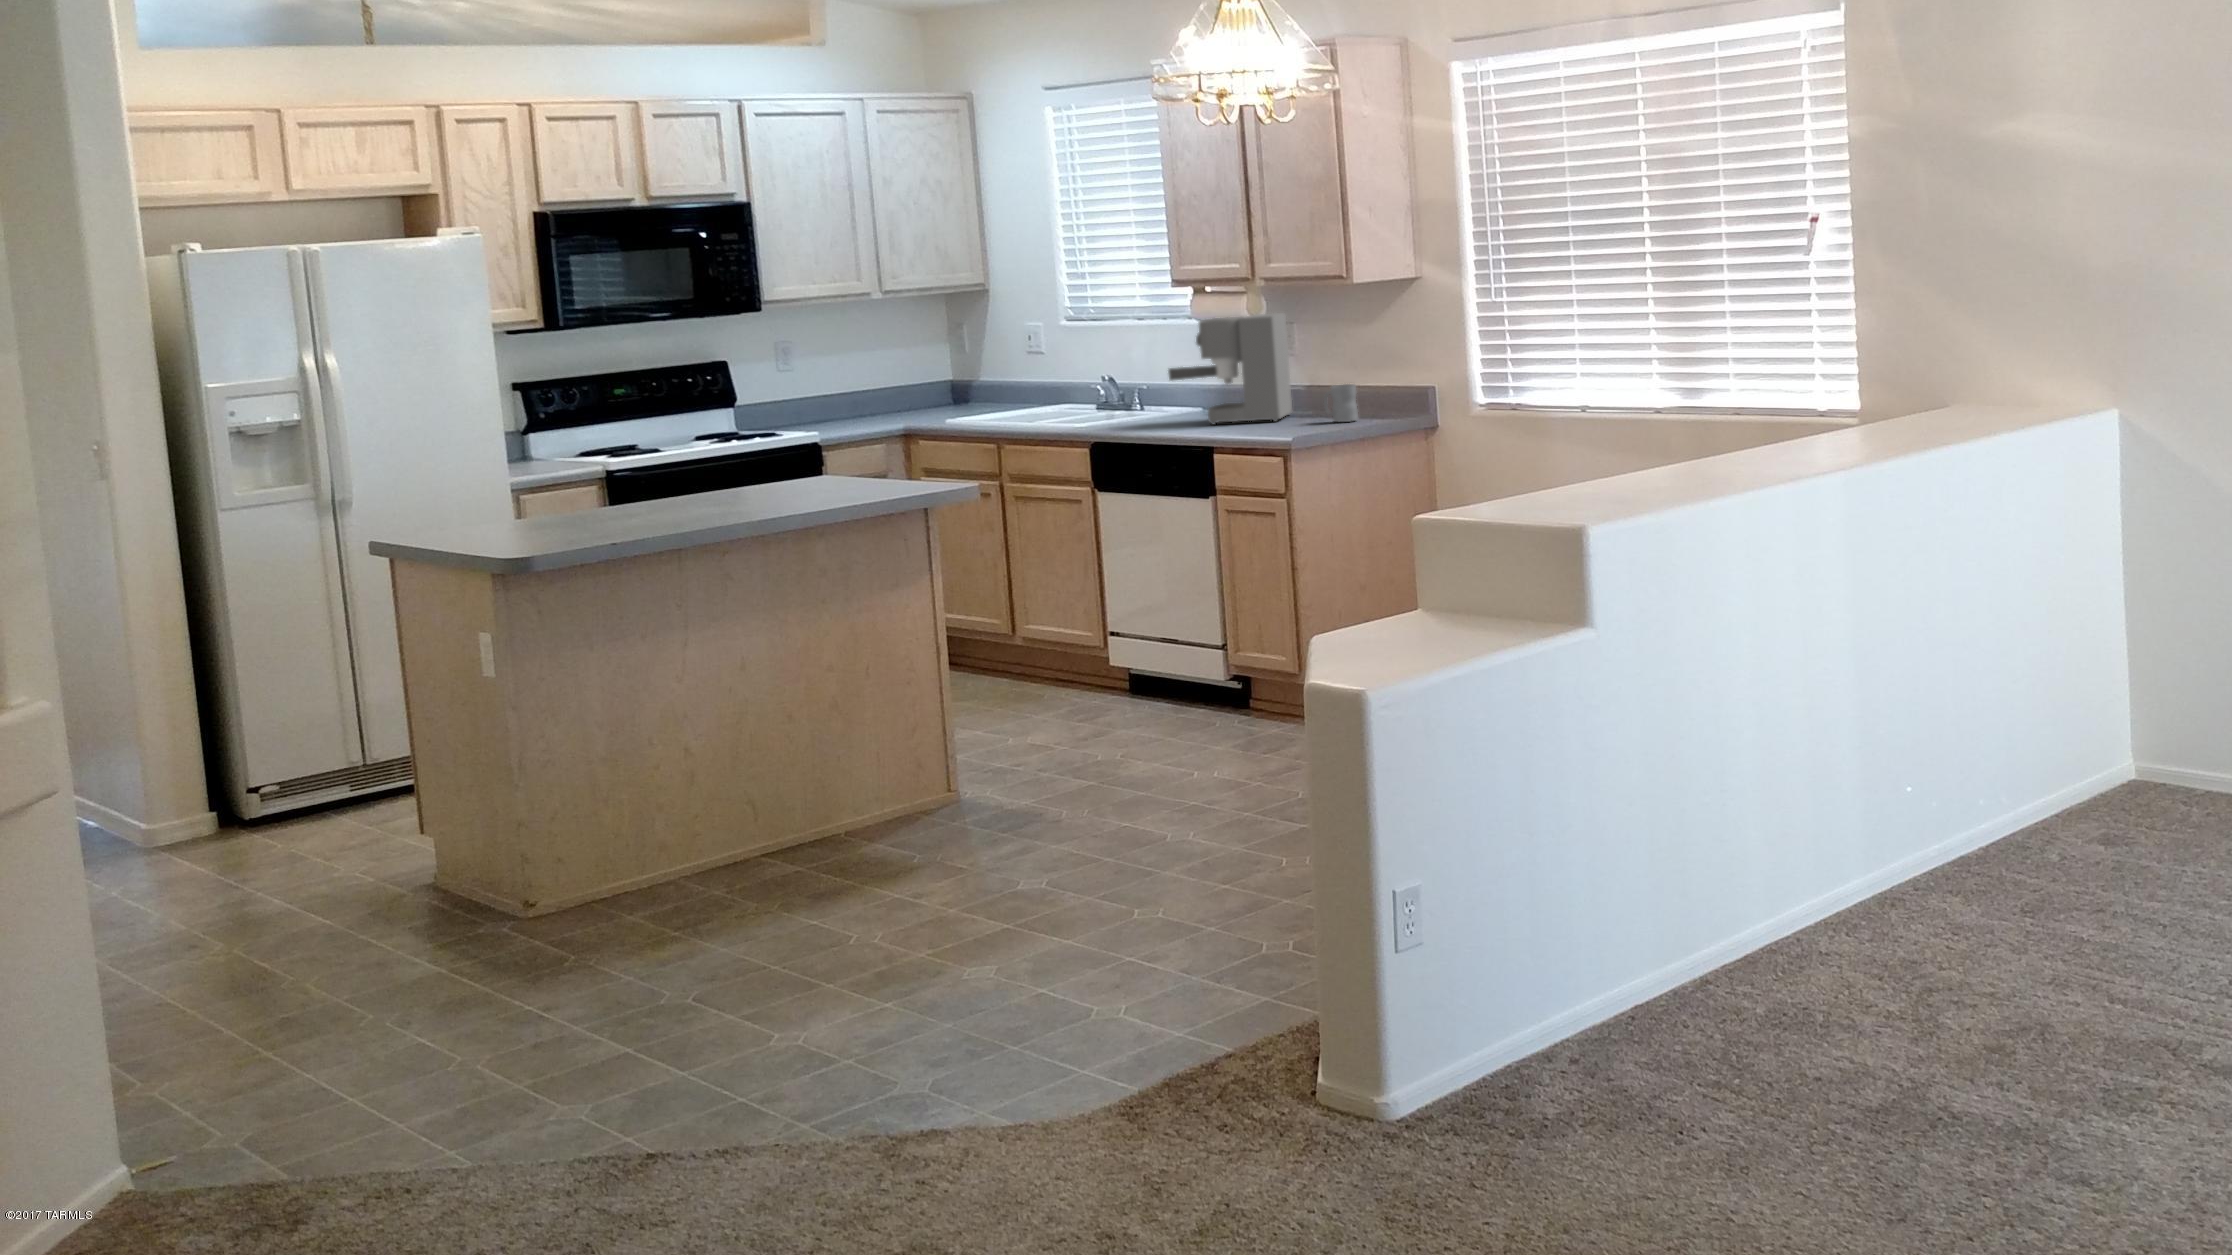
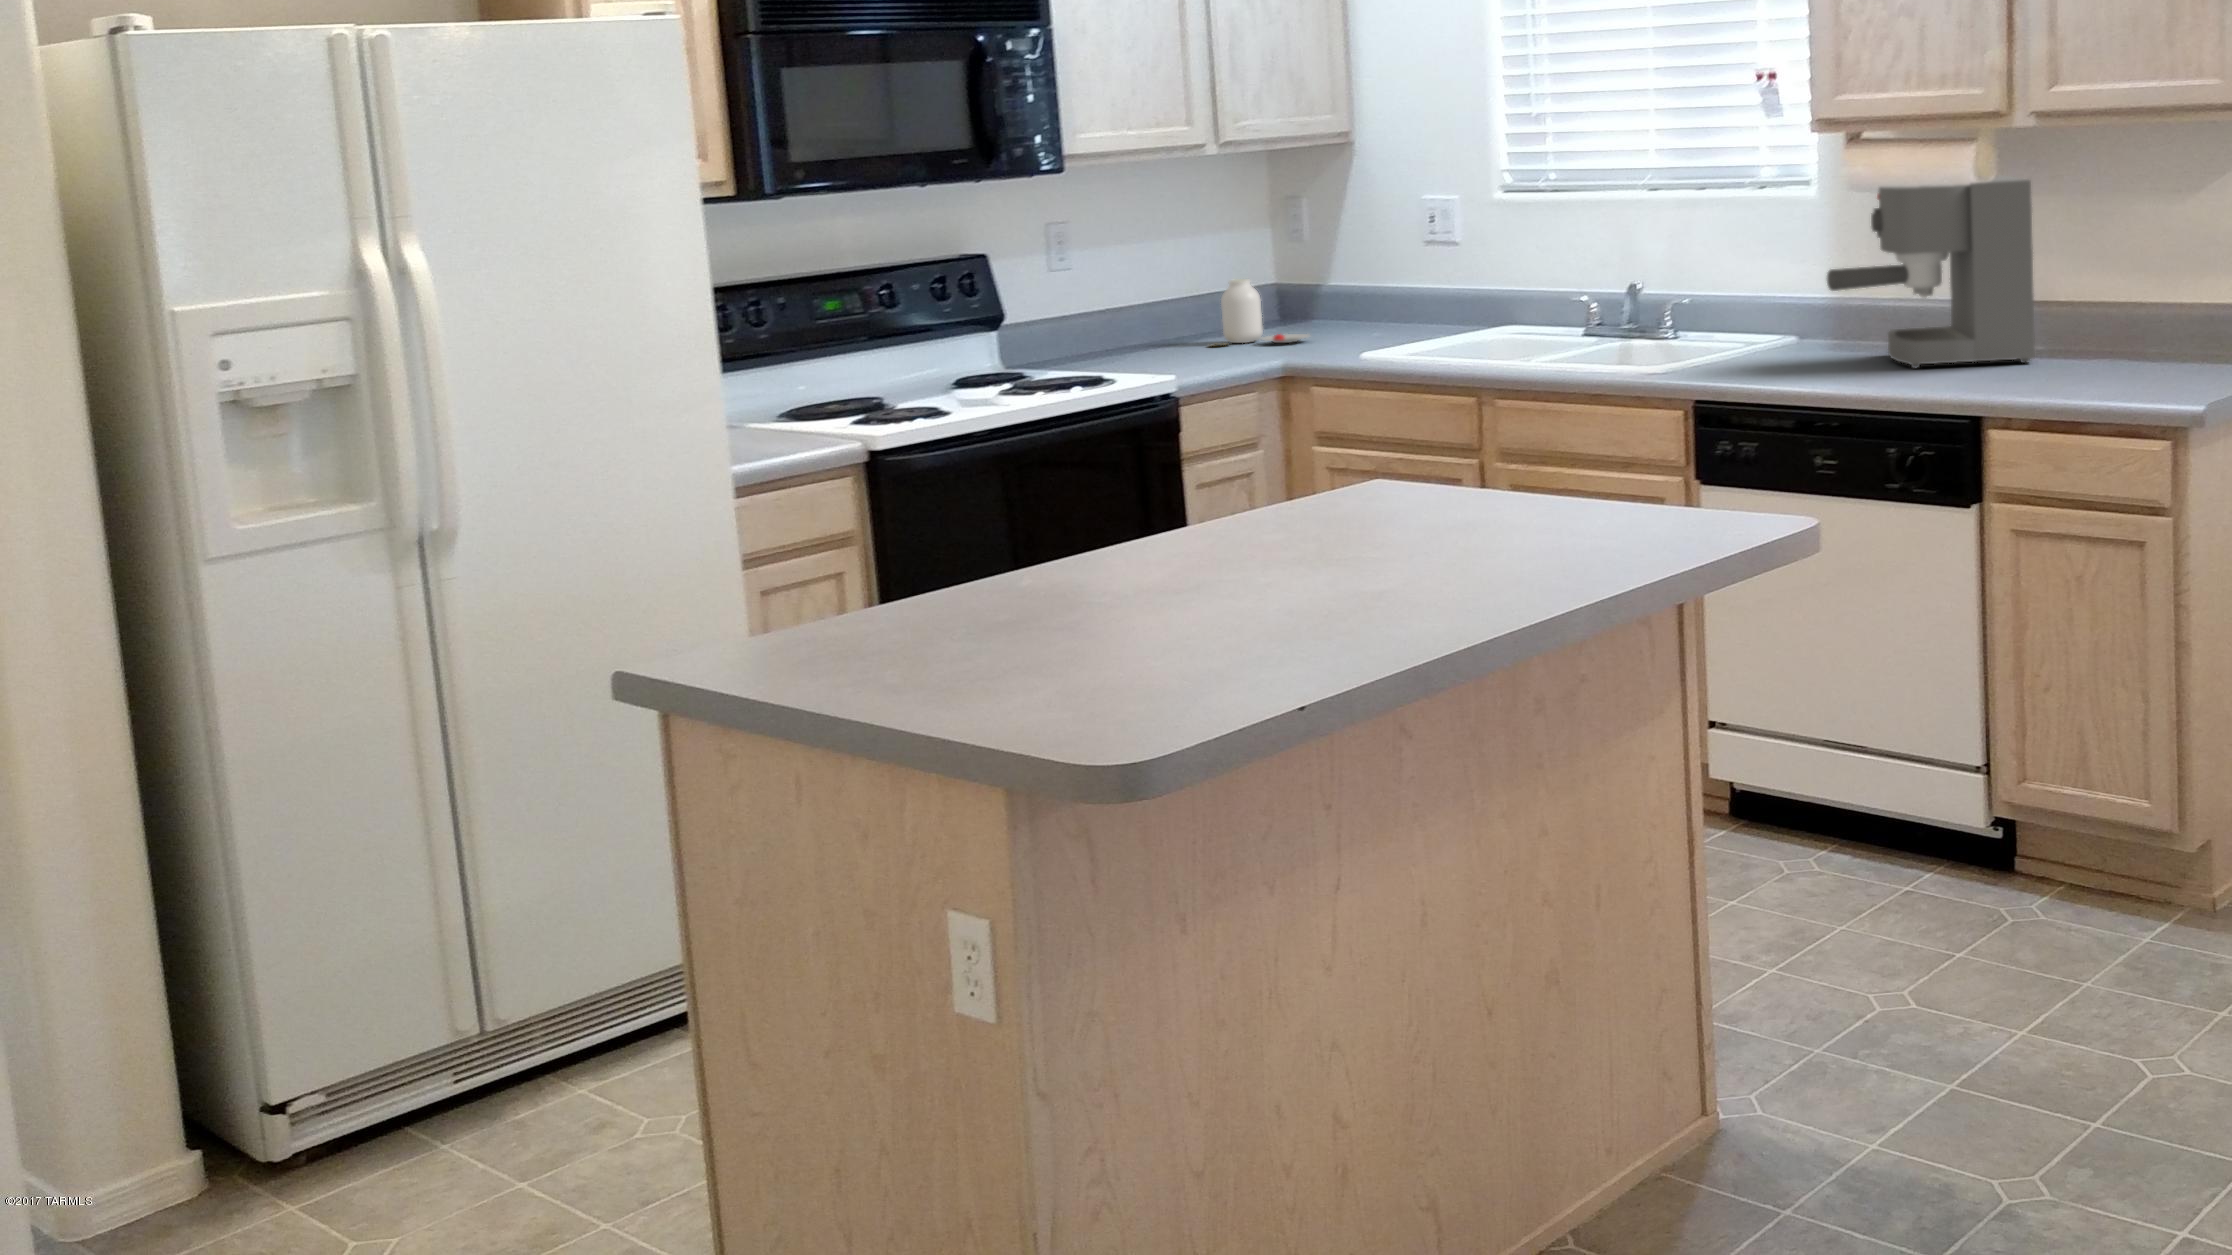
jar: none [882,376,946,418] -> present [1221,279,1309,343]
mug: present [1324,384,1358,422] -> none [2133,299,2200,366]

